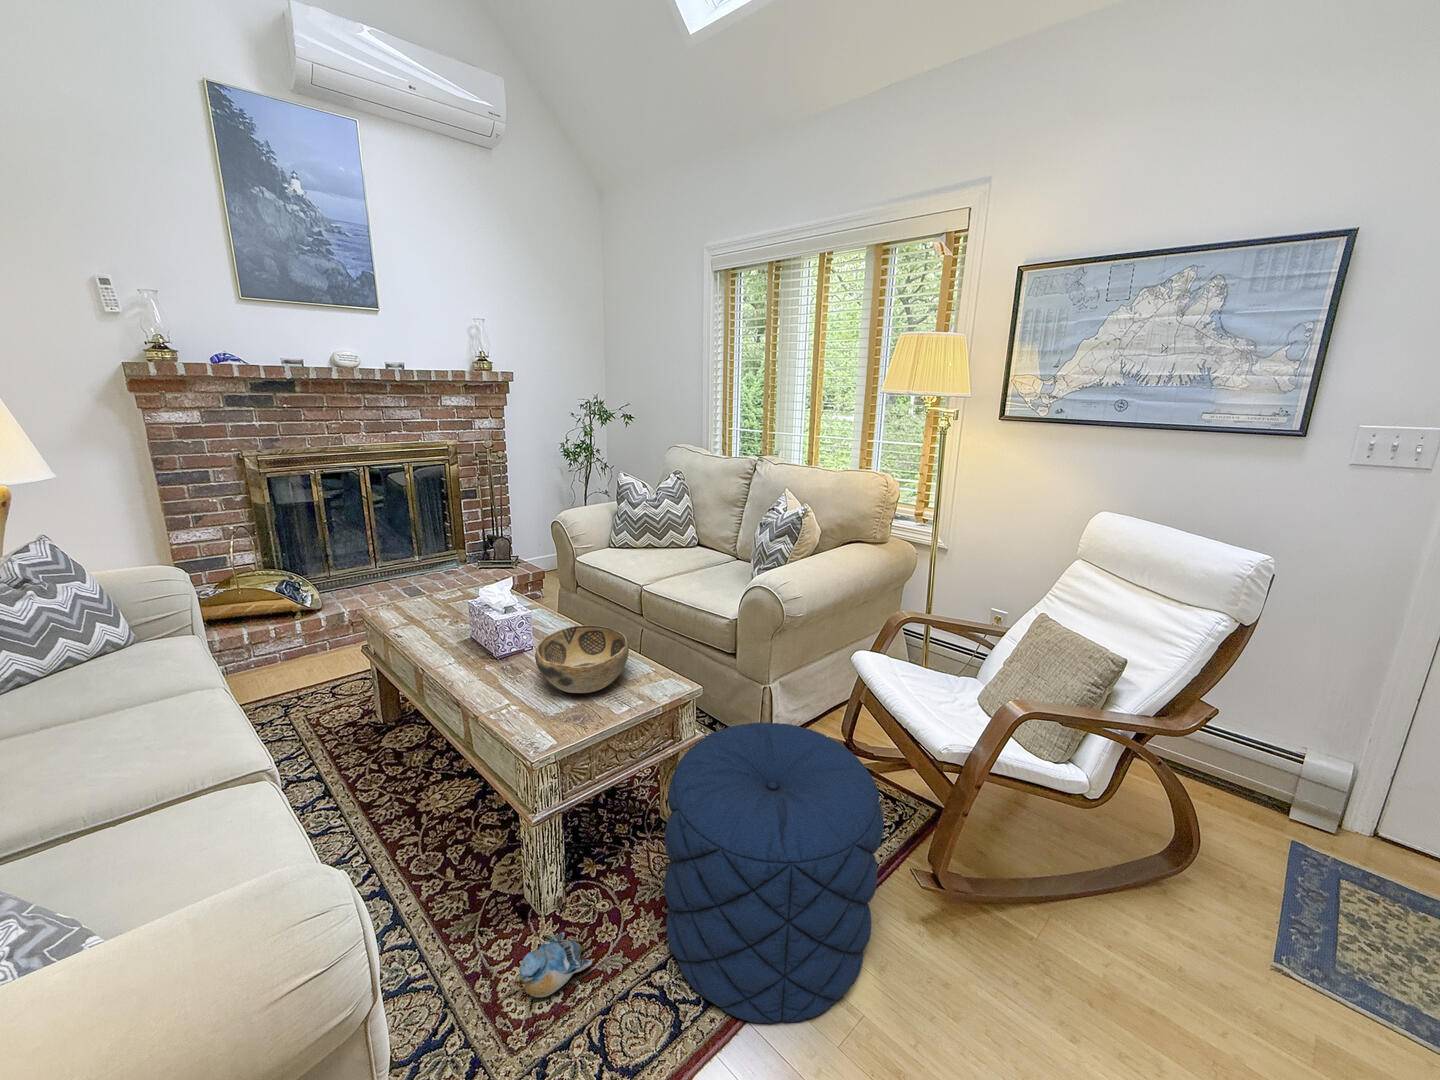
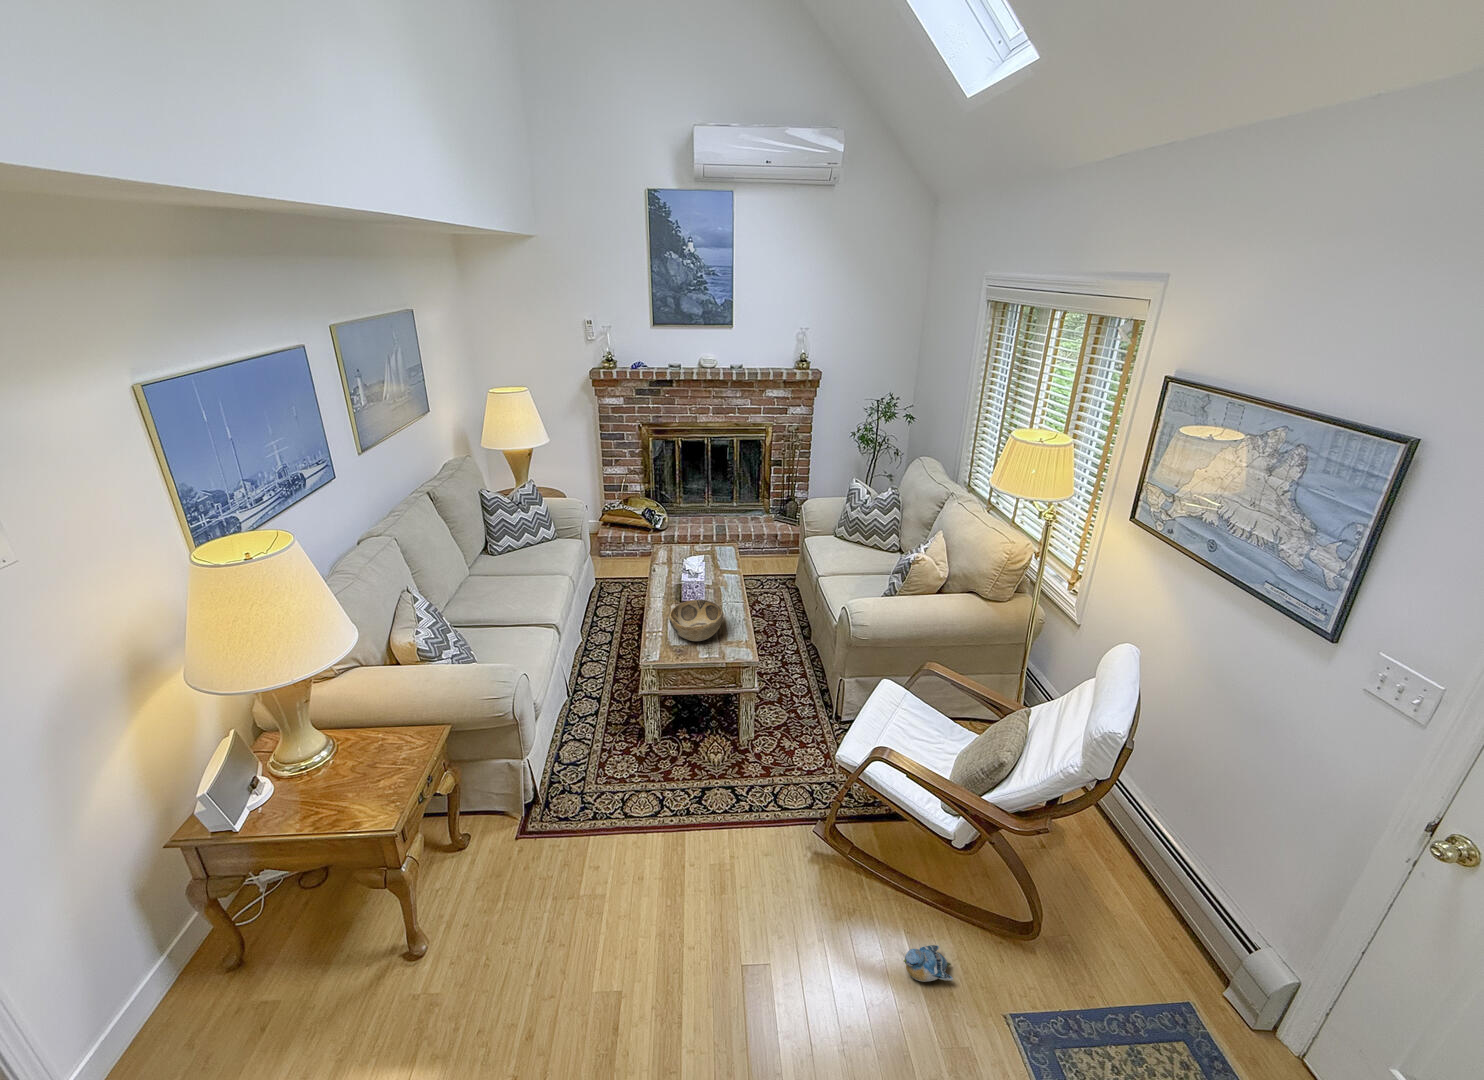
pouf: present [664,722,883,1024] -> none [671,689,793,849]
plush toy: present [519,932,593,997] -> present [904,945,953,982]

